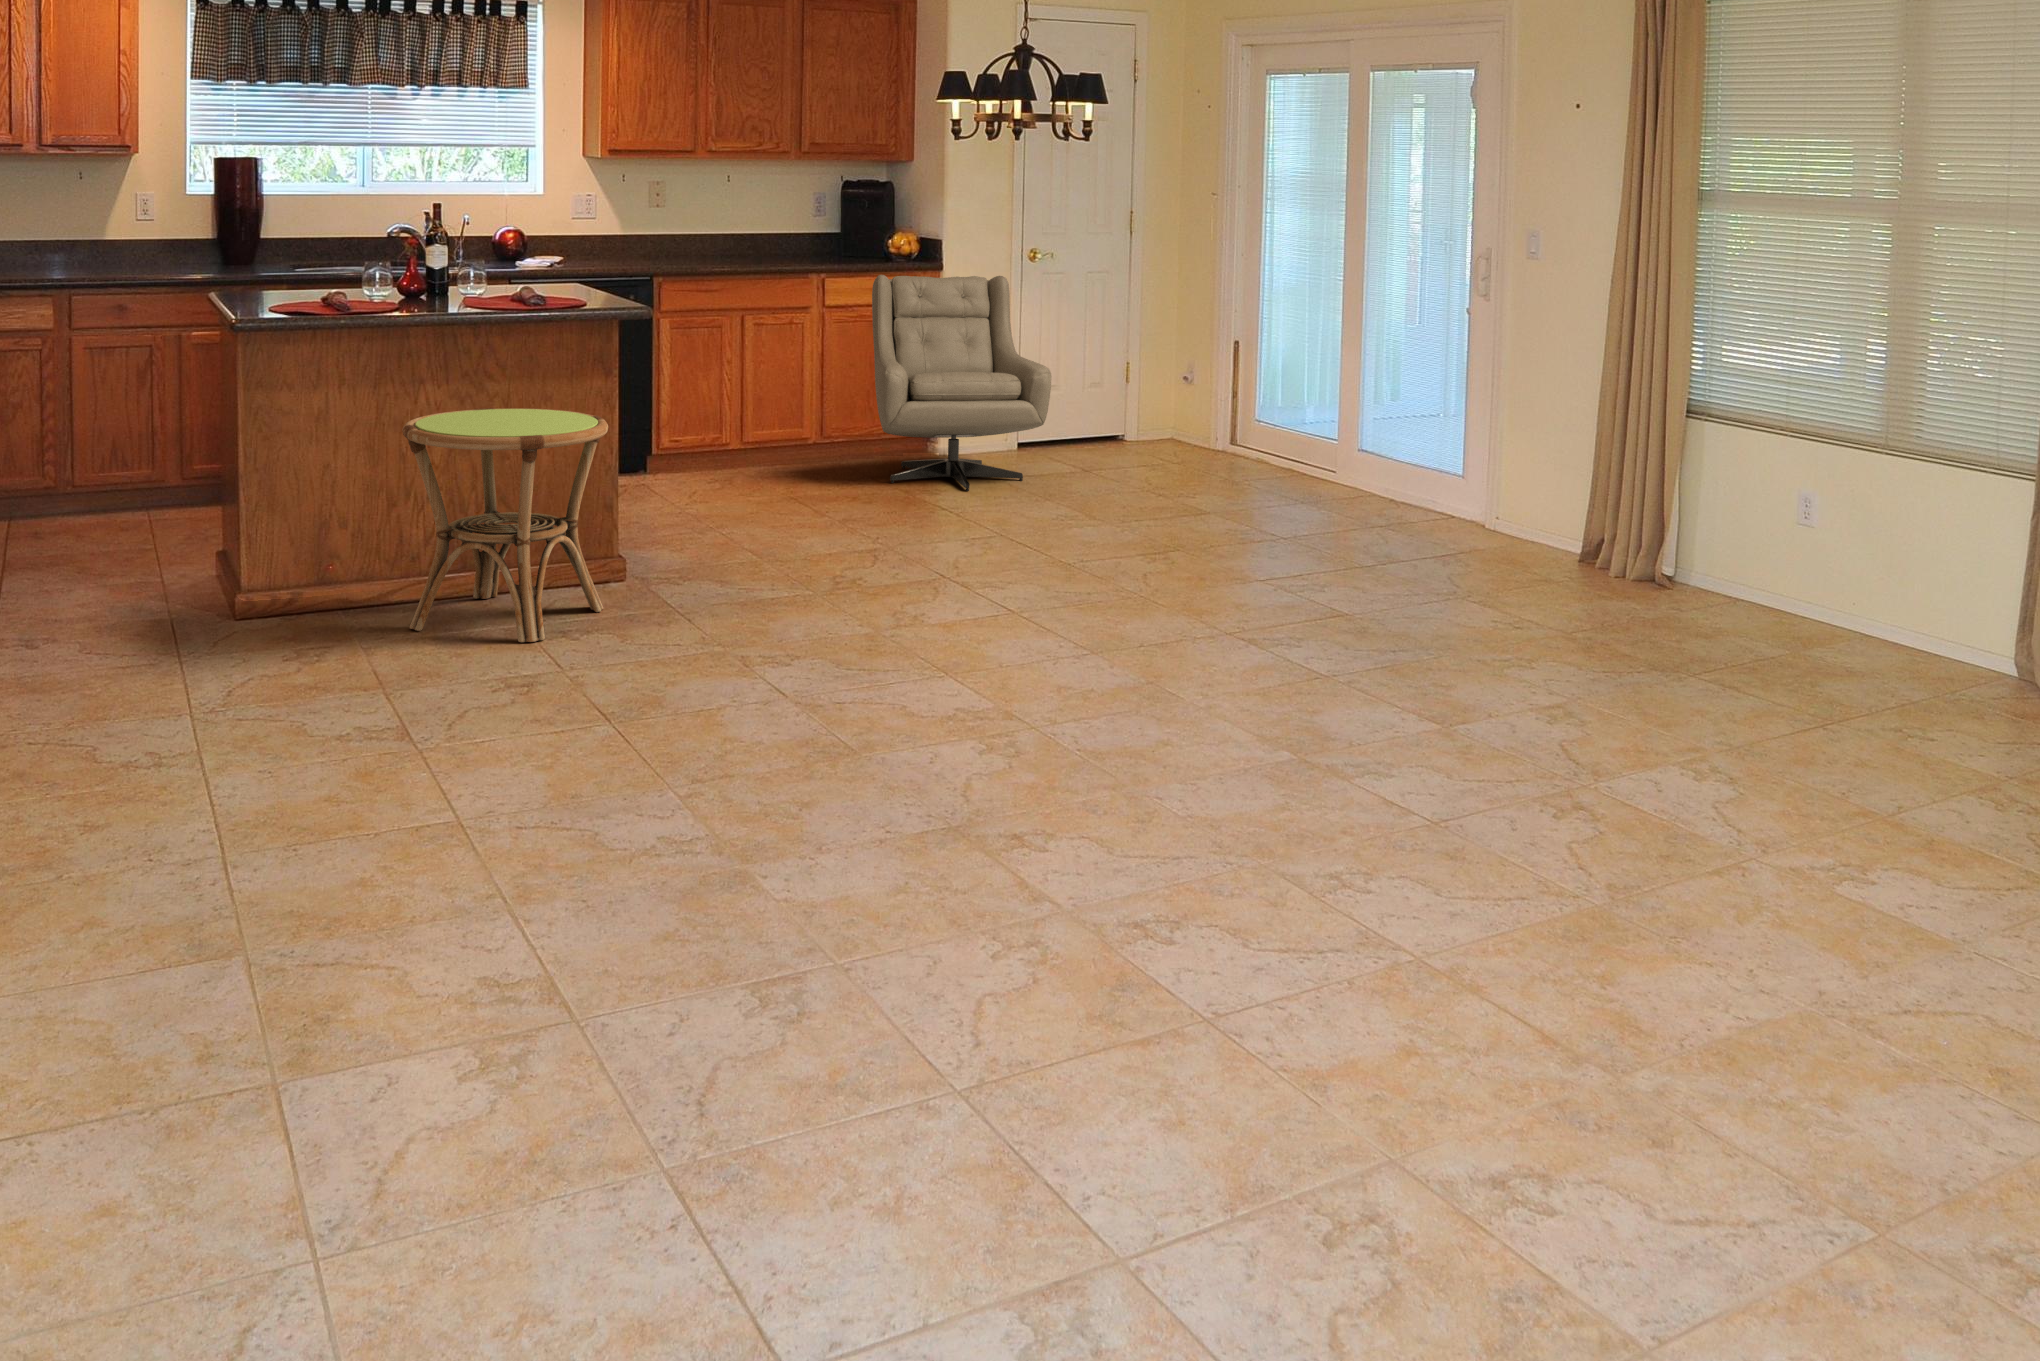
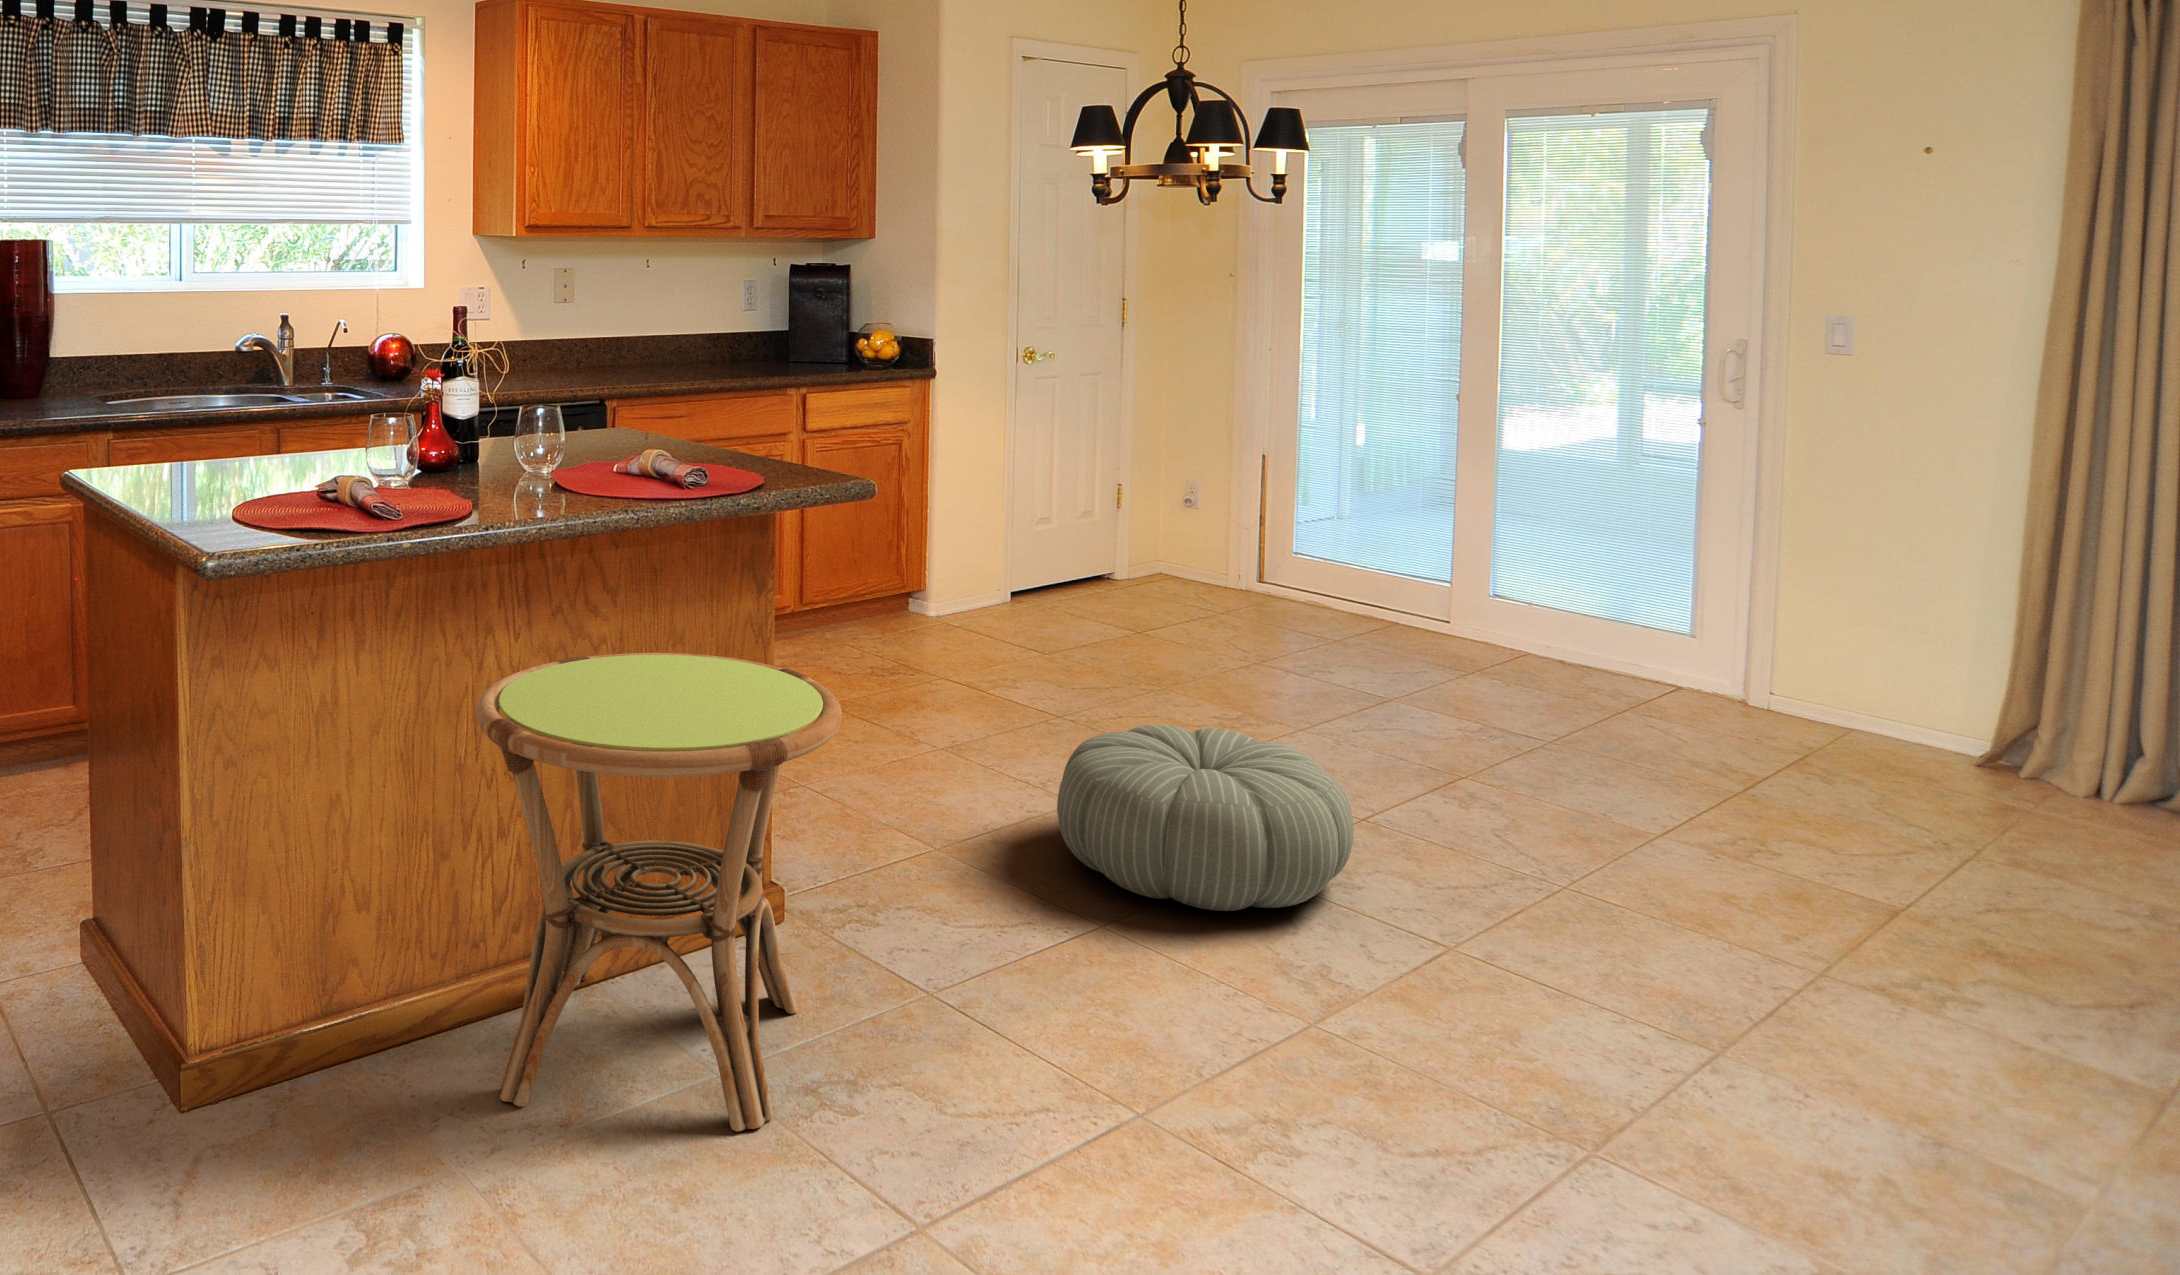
armchair: present [872,275,1051,491] -> none [857,383,1134,677]
pouf: none [832,491,1012,589] -> present [1057,725,1354,911]

